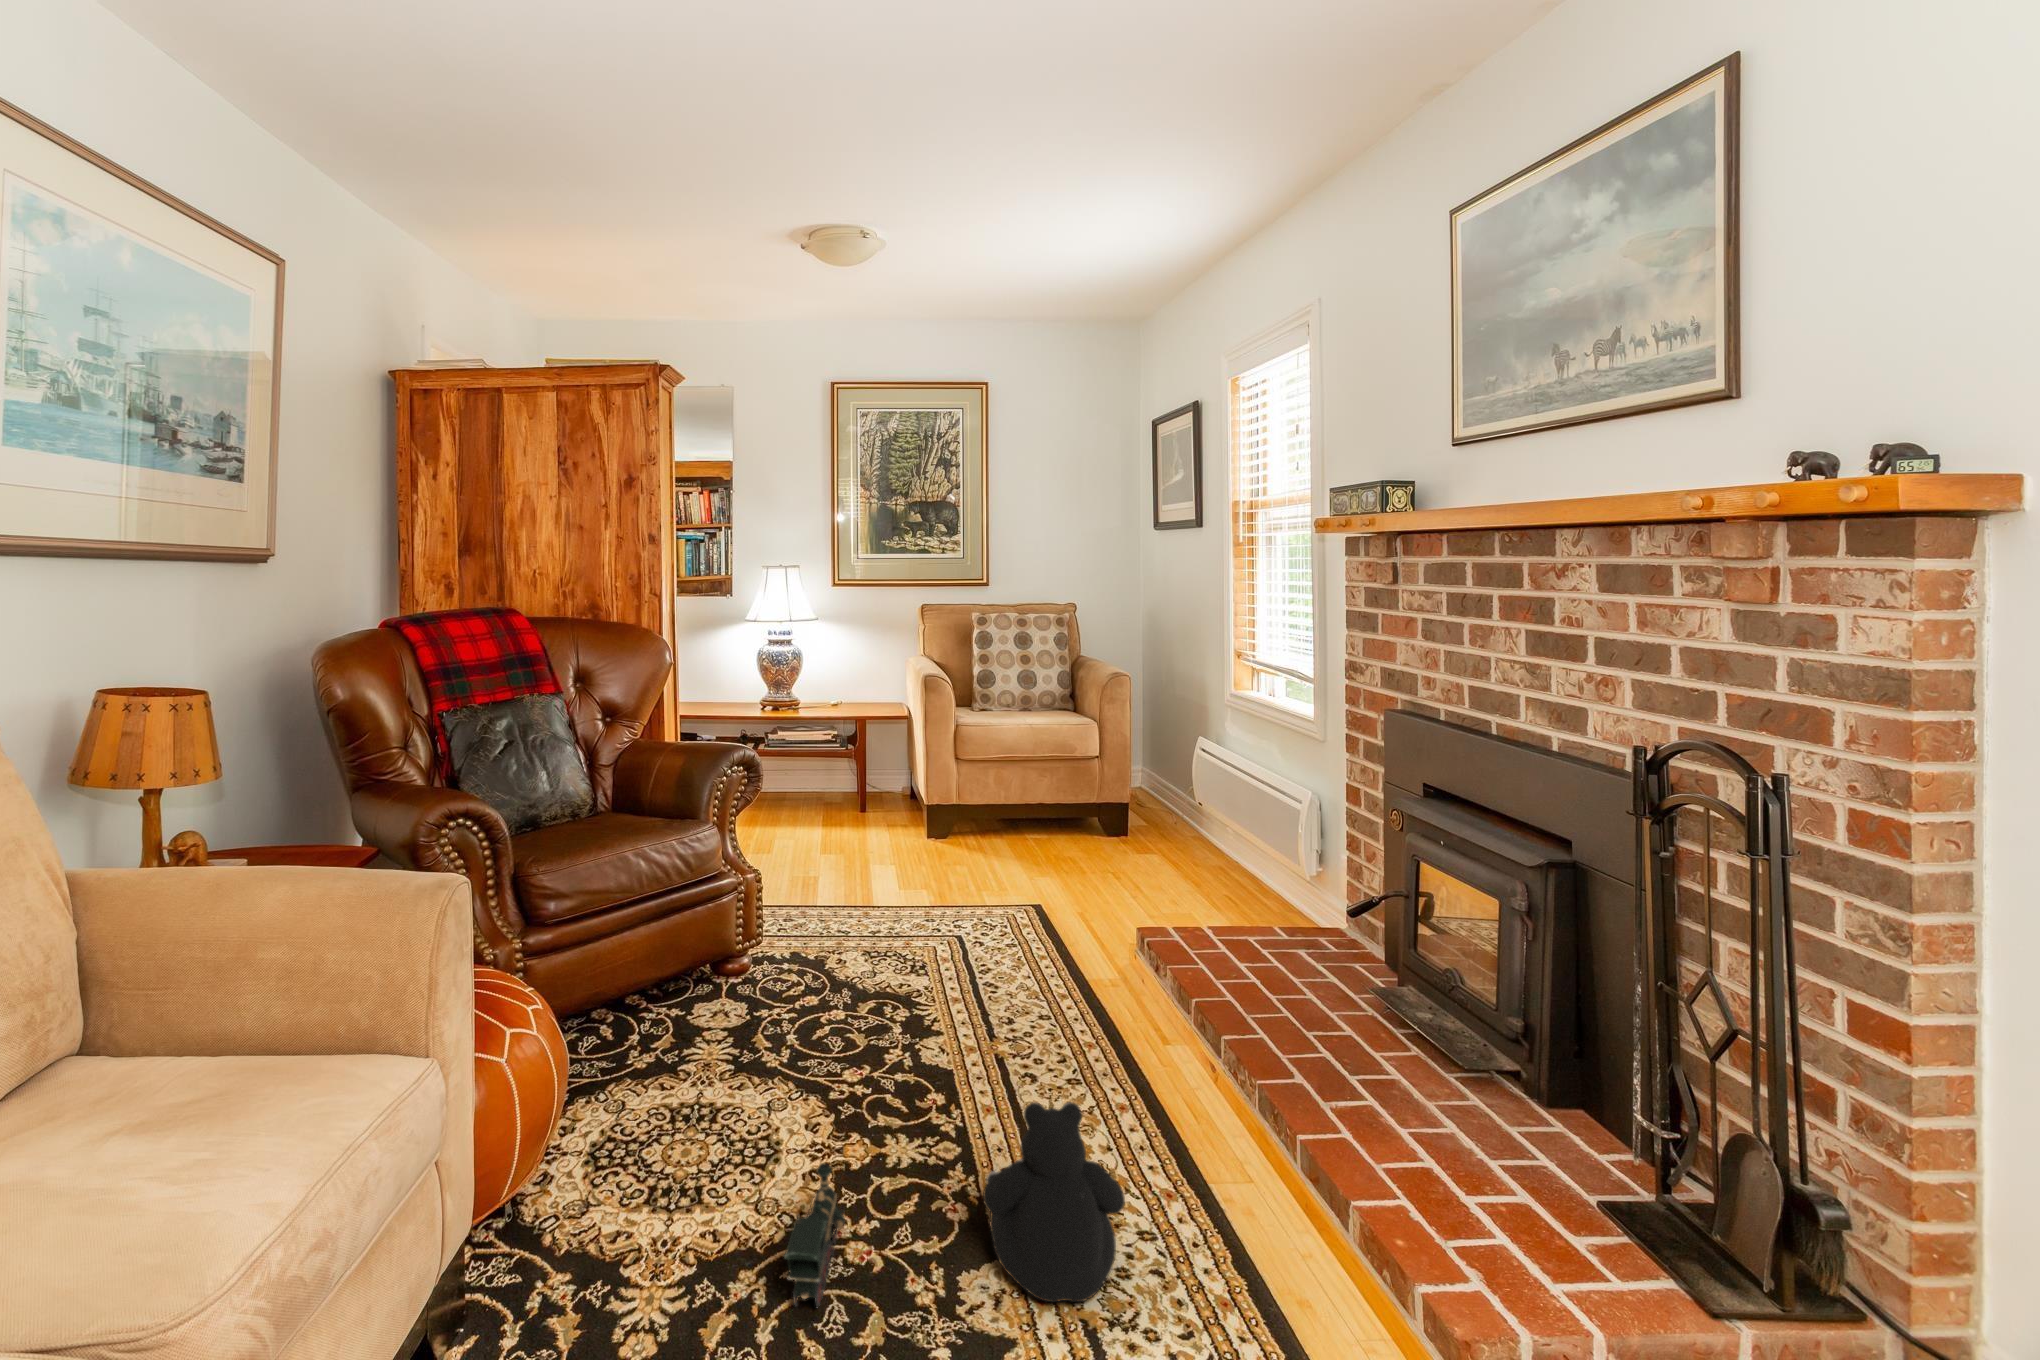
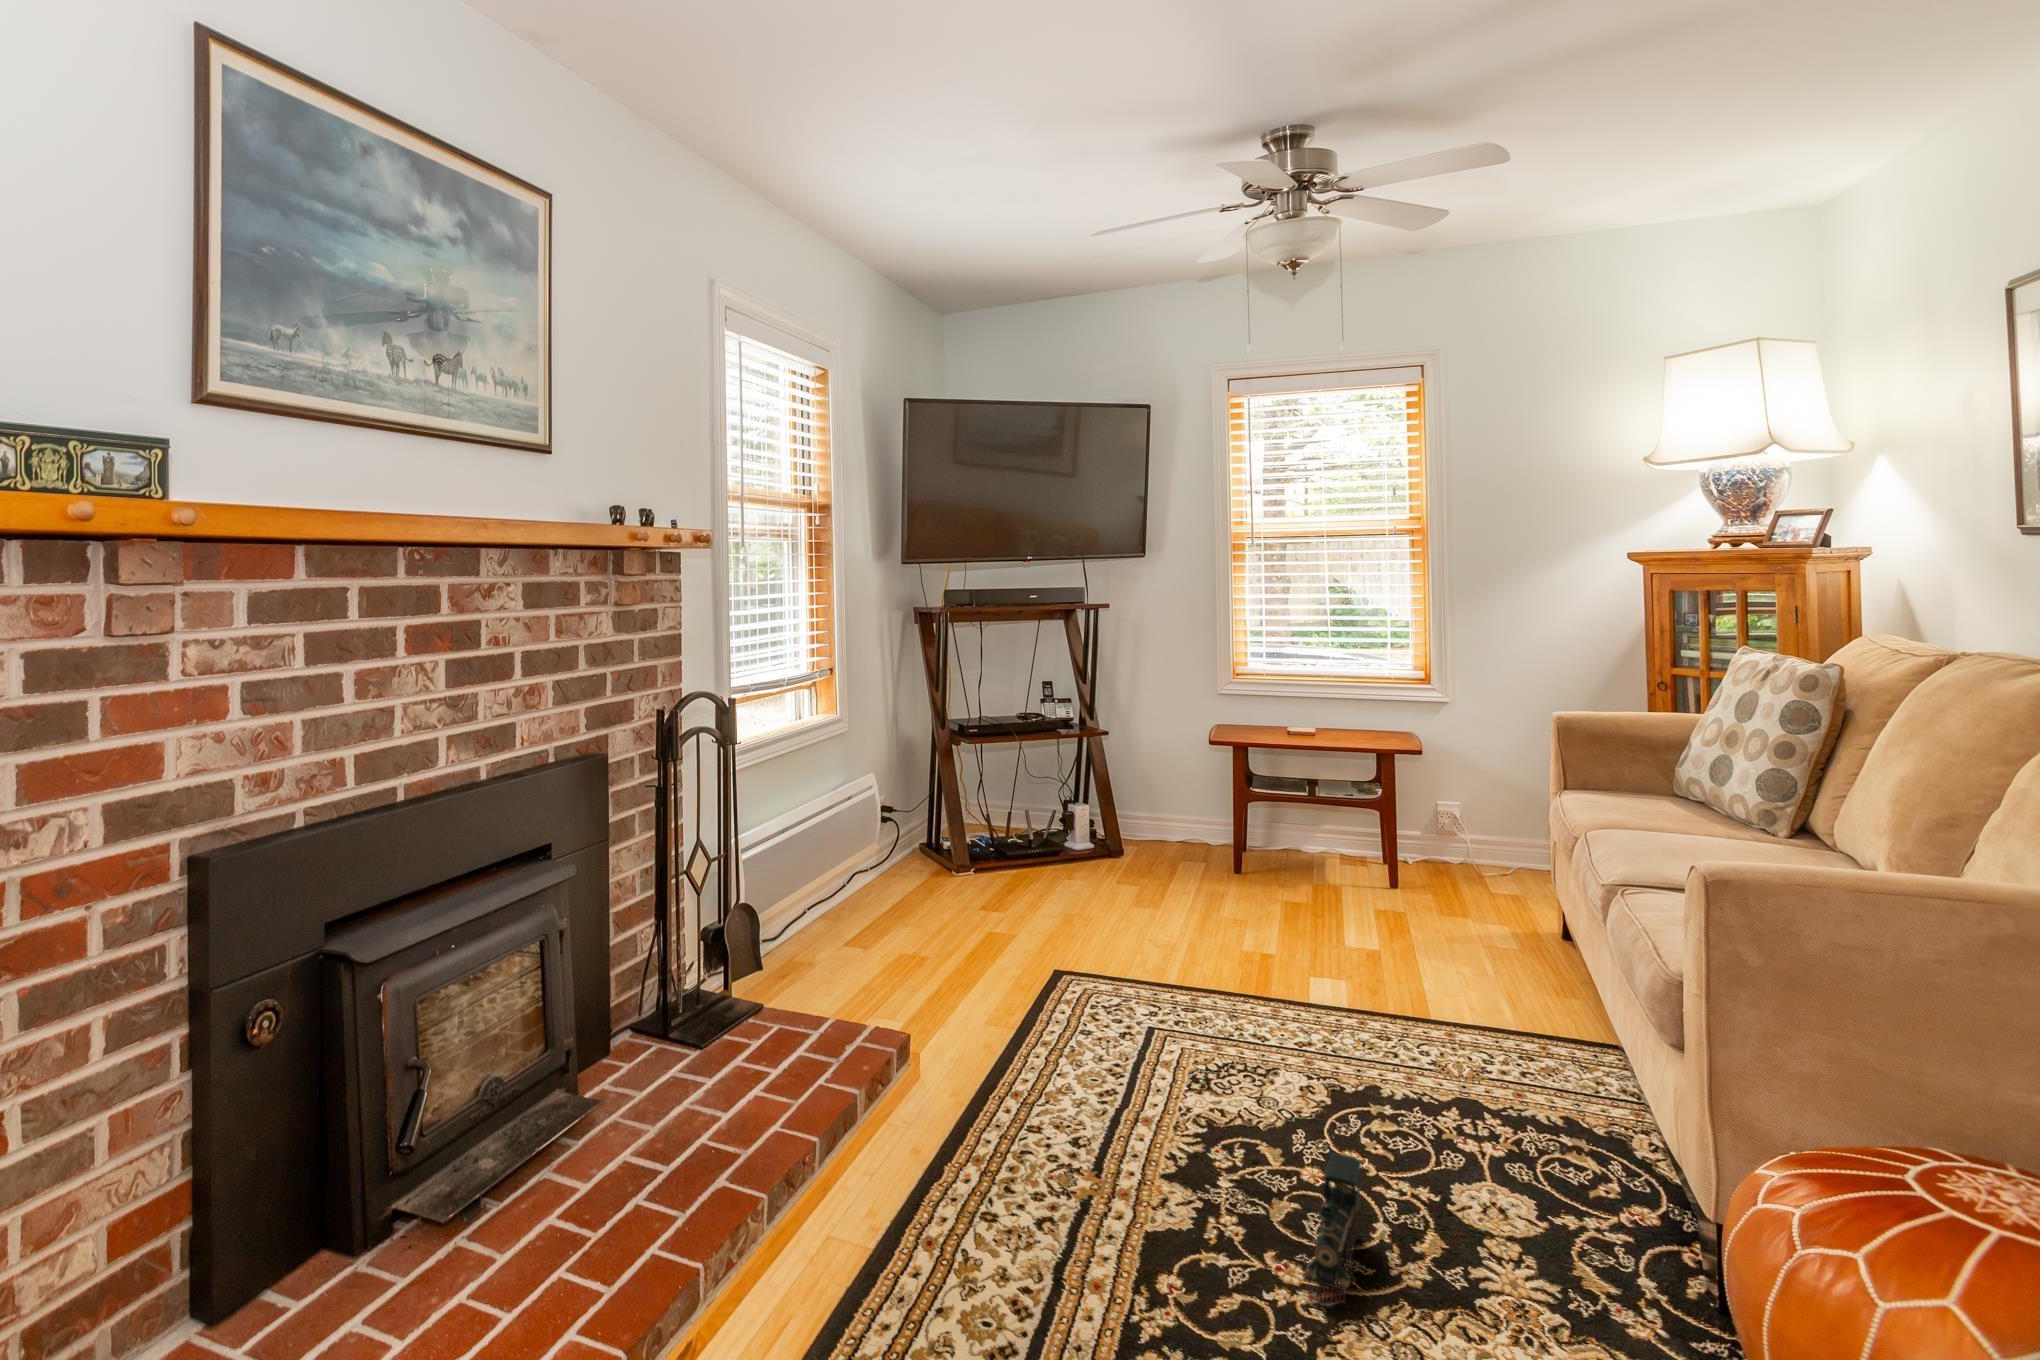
plush toy: present [983,1102,1125,1302] -> none [1030,1041,1163,1253]

